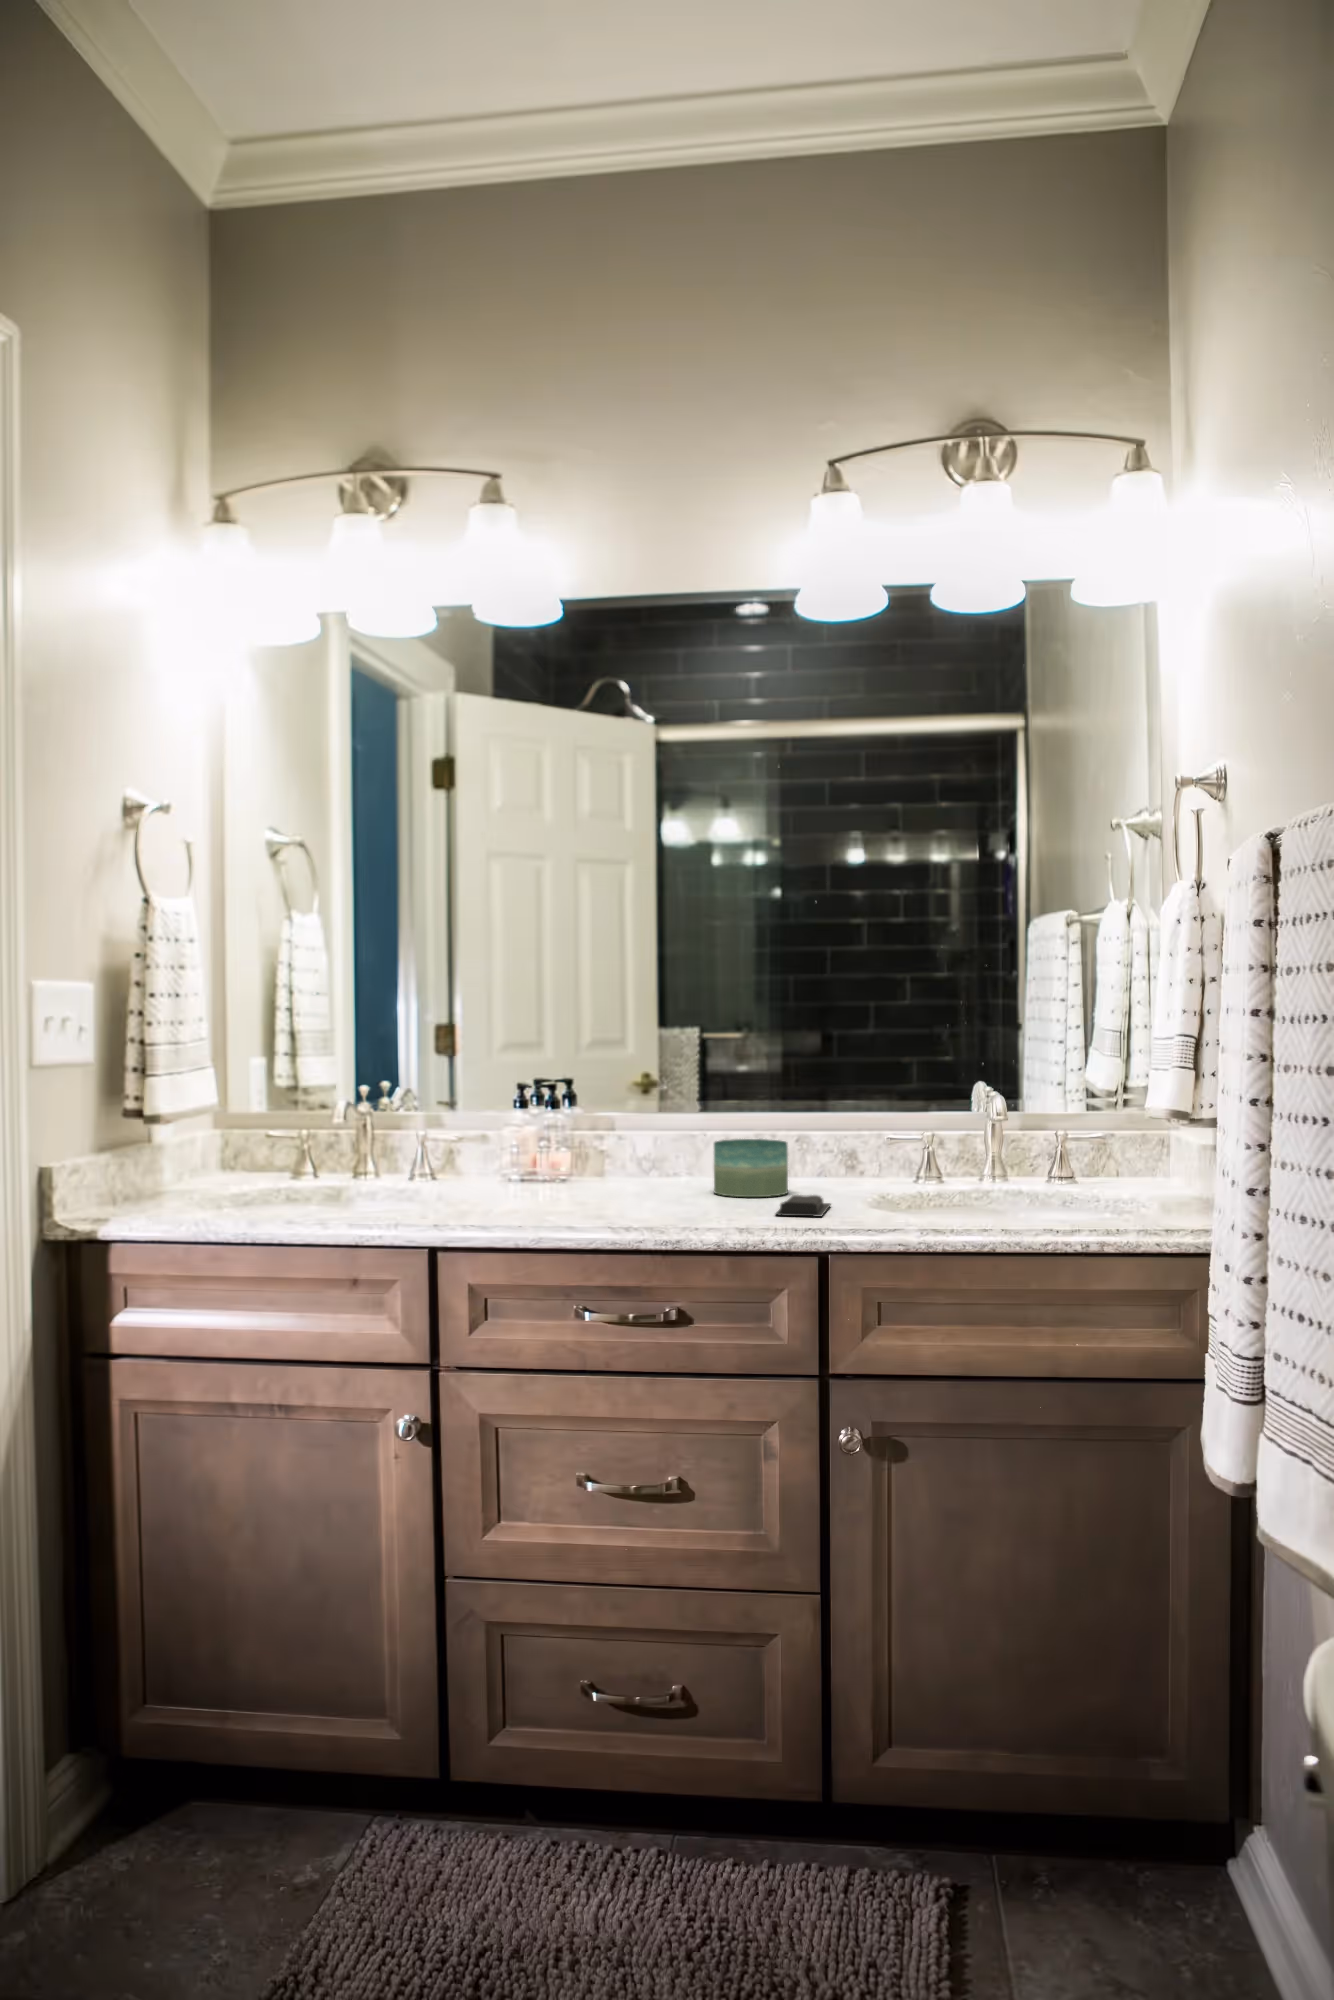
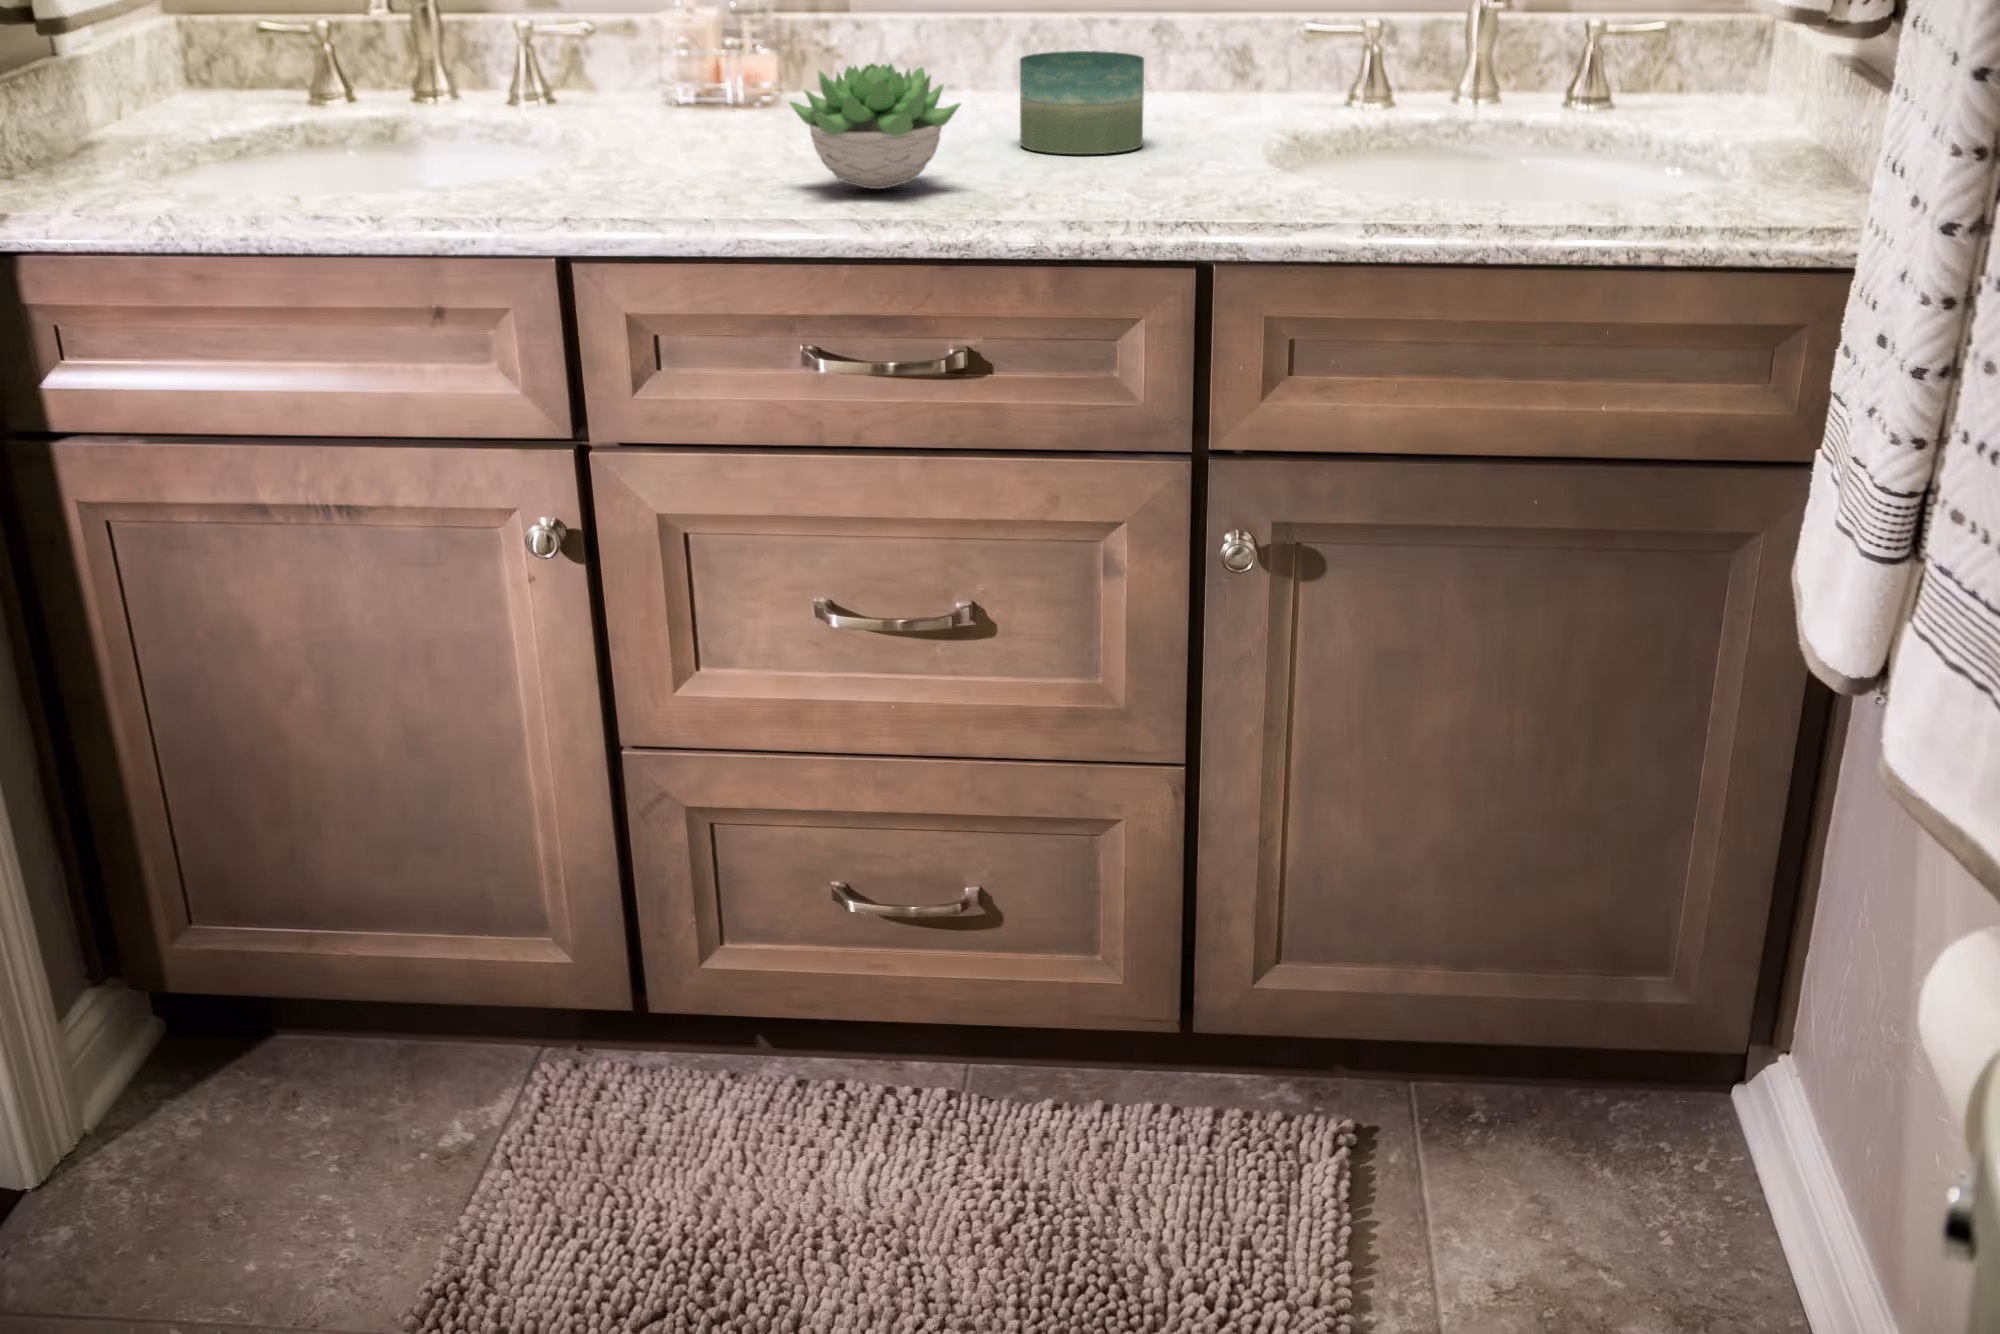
succulent plant: none [575,1141,677,1212] -> present [790,63,961,189]
soap bar: present [776,1195,831,1216] -> none [1128,154,1219,194]

